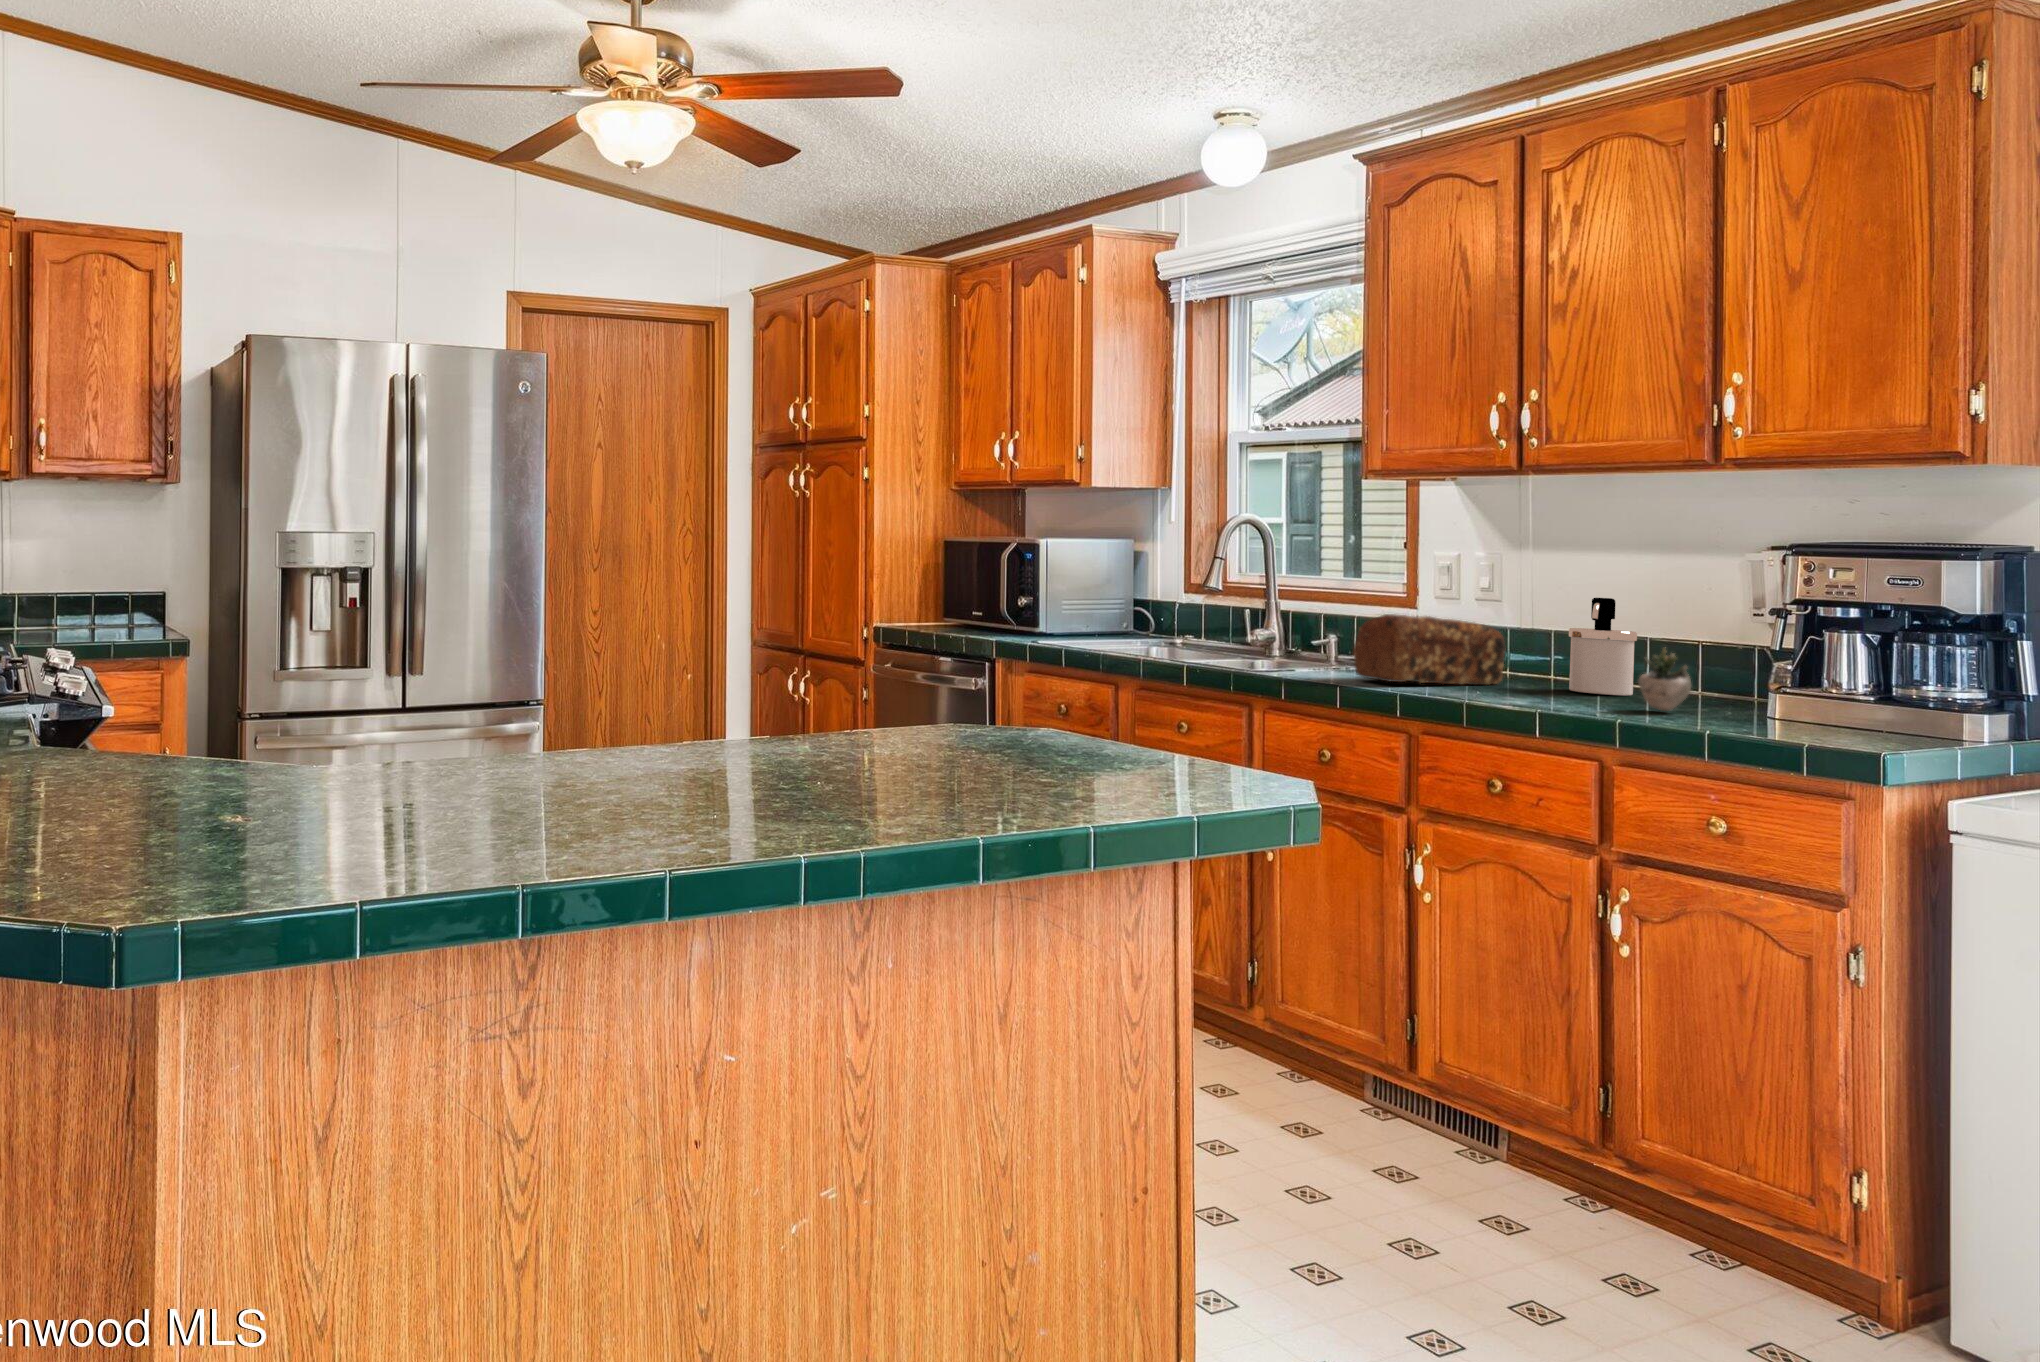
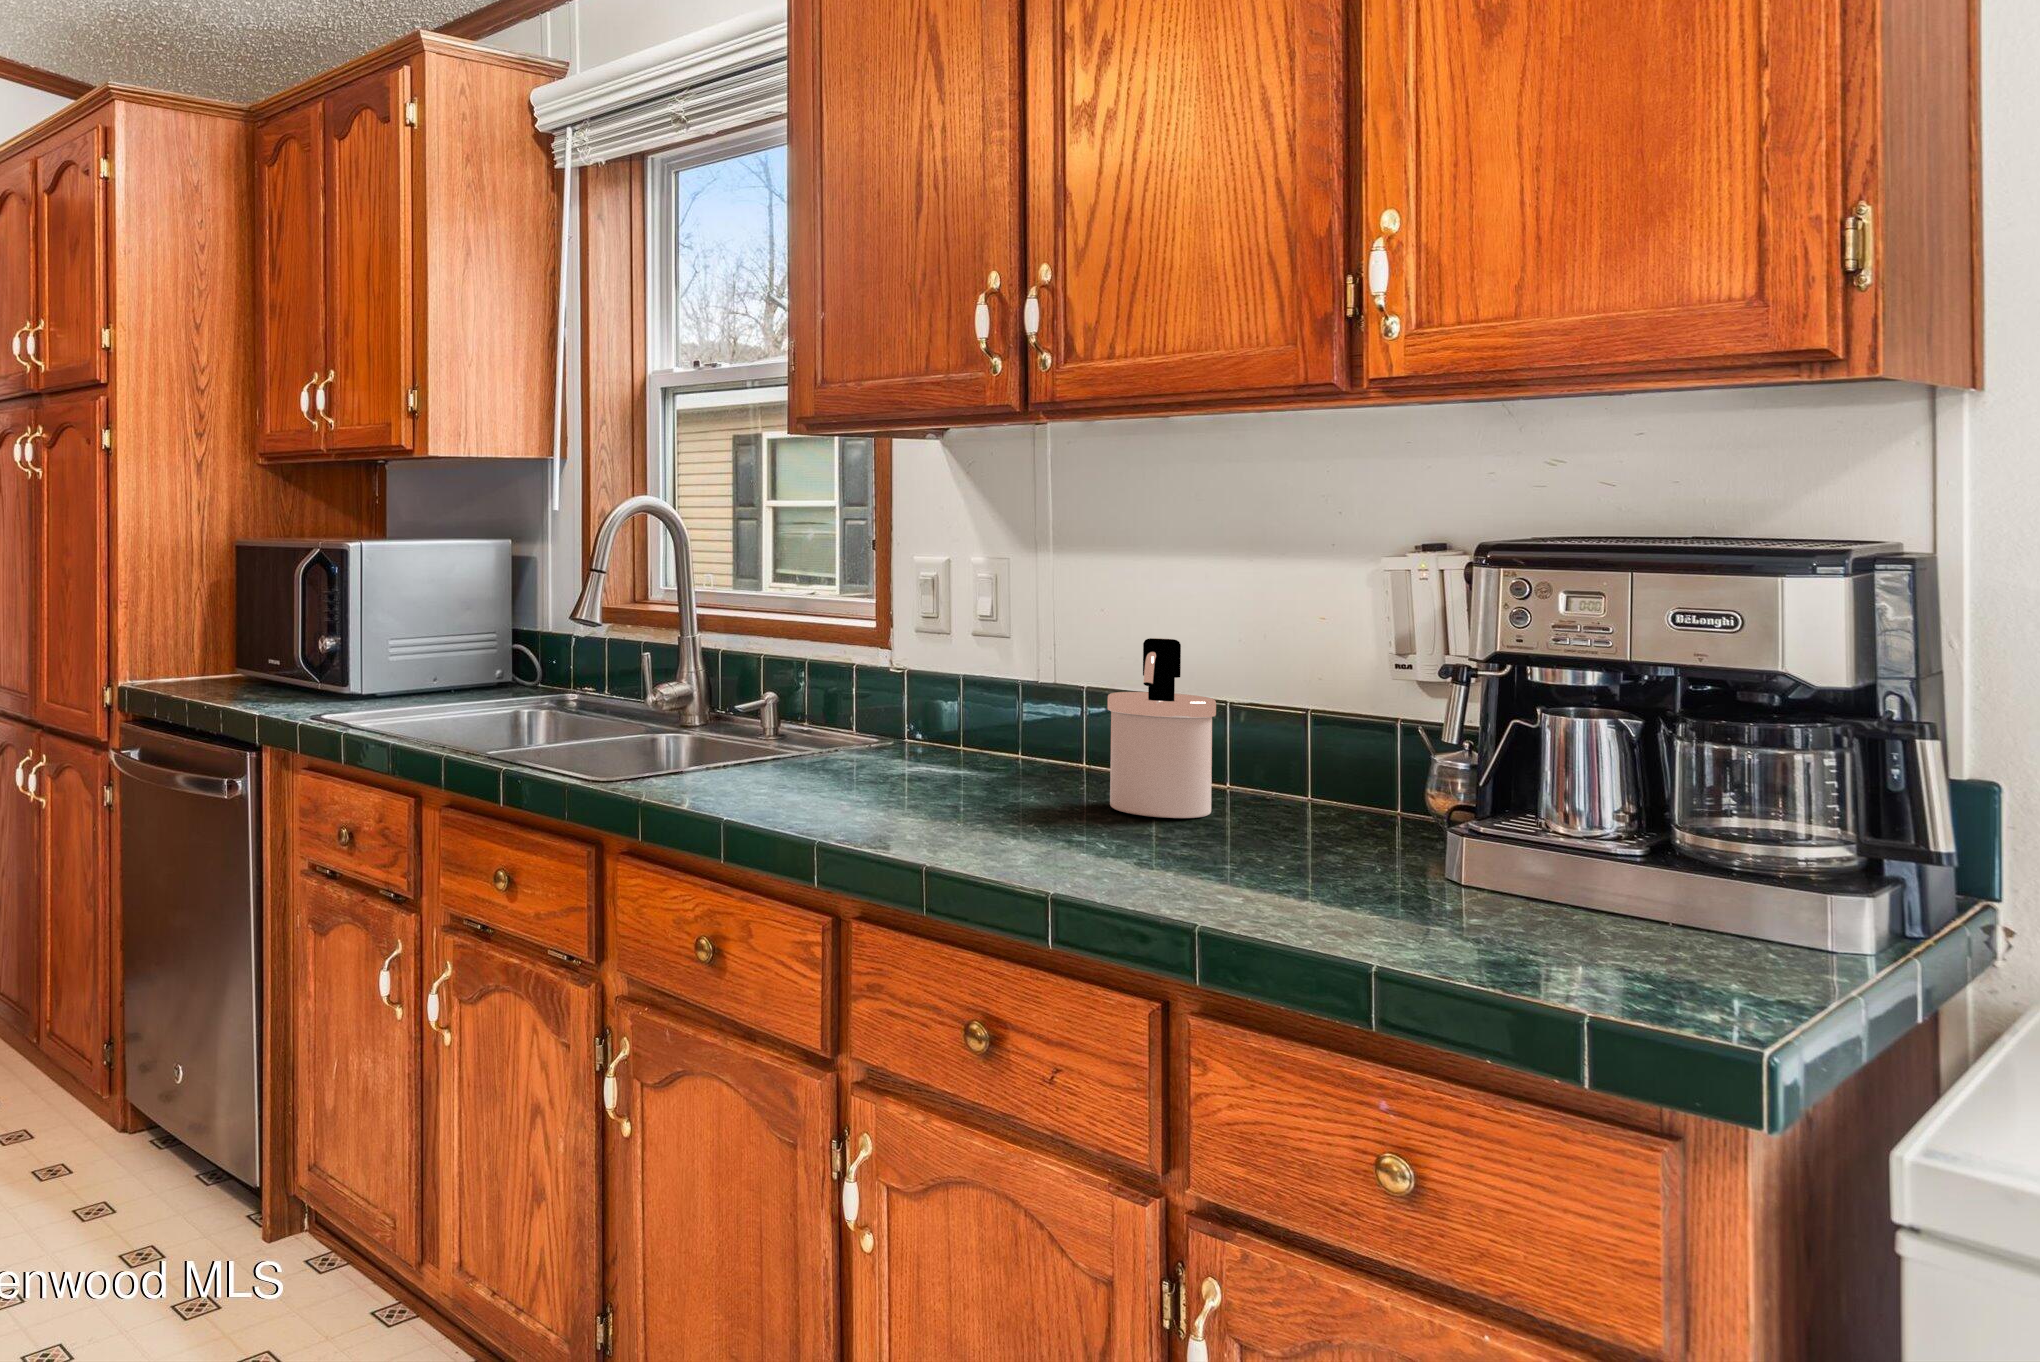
bread loaf: present [1353,614,1505,685] -> none [760,675,1009,807]
succulent plant: present [1639,648,1742,711] -> none [1226,747,1408,875]

